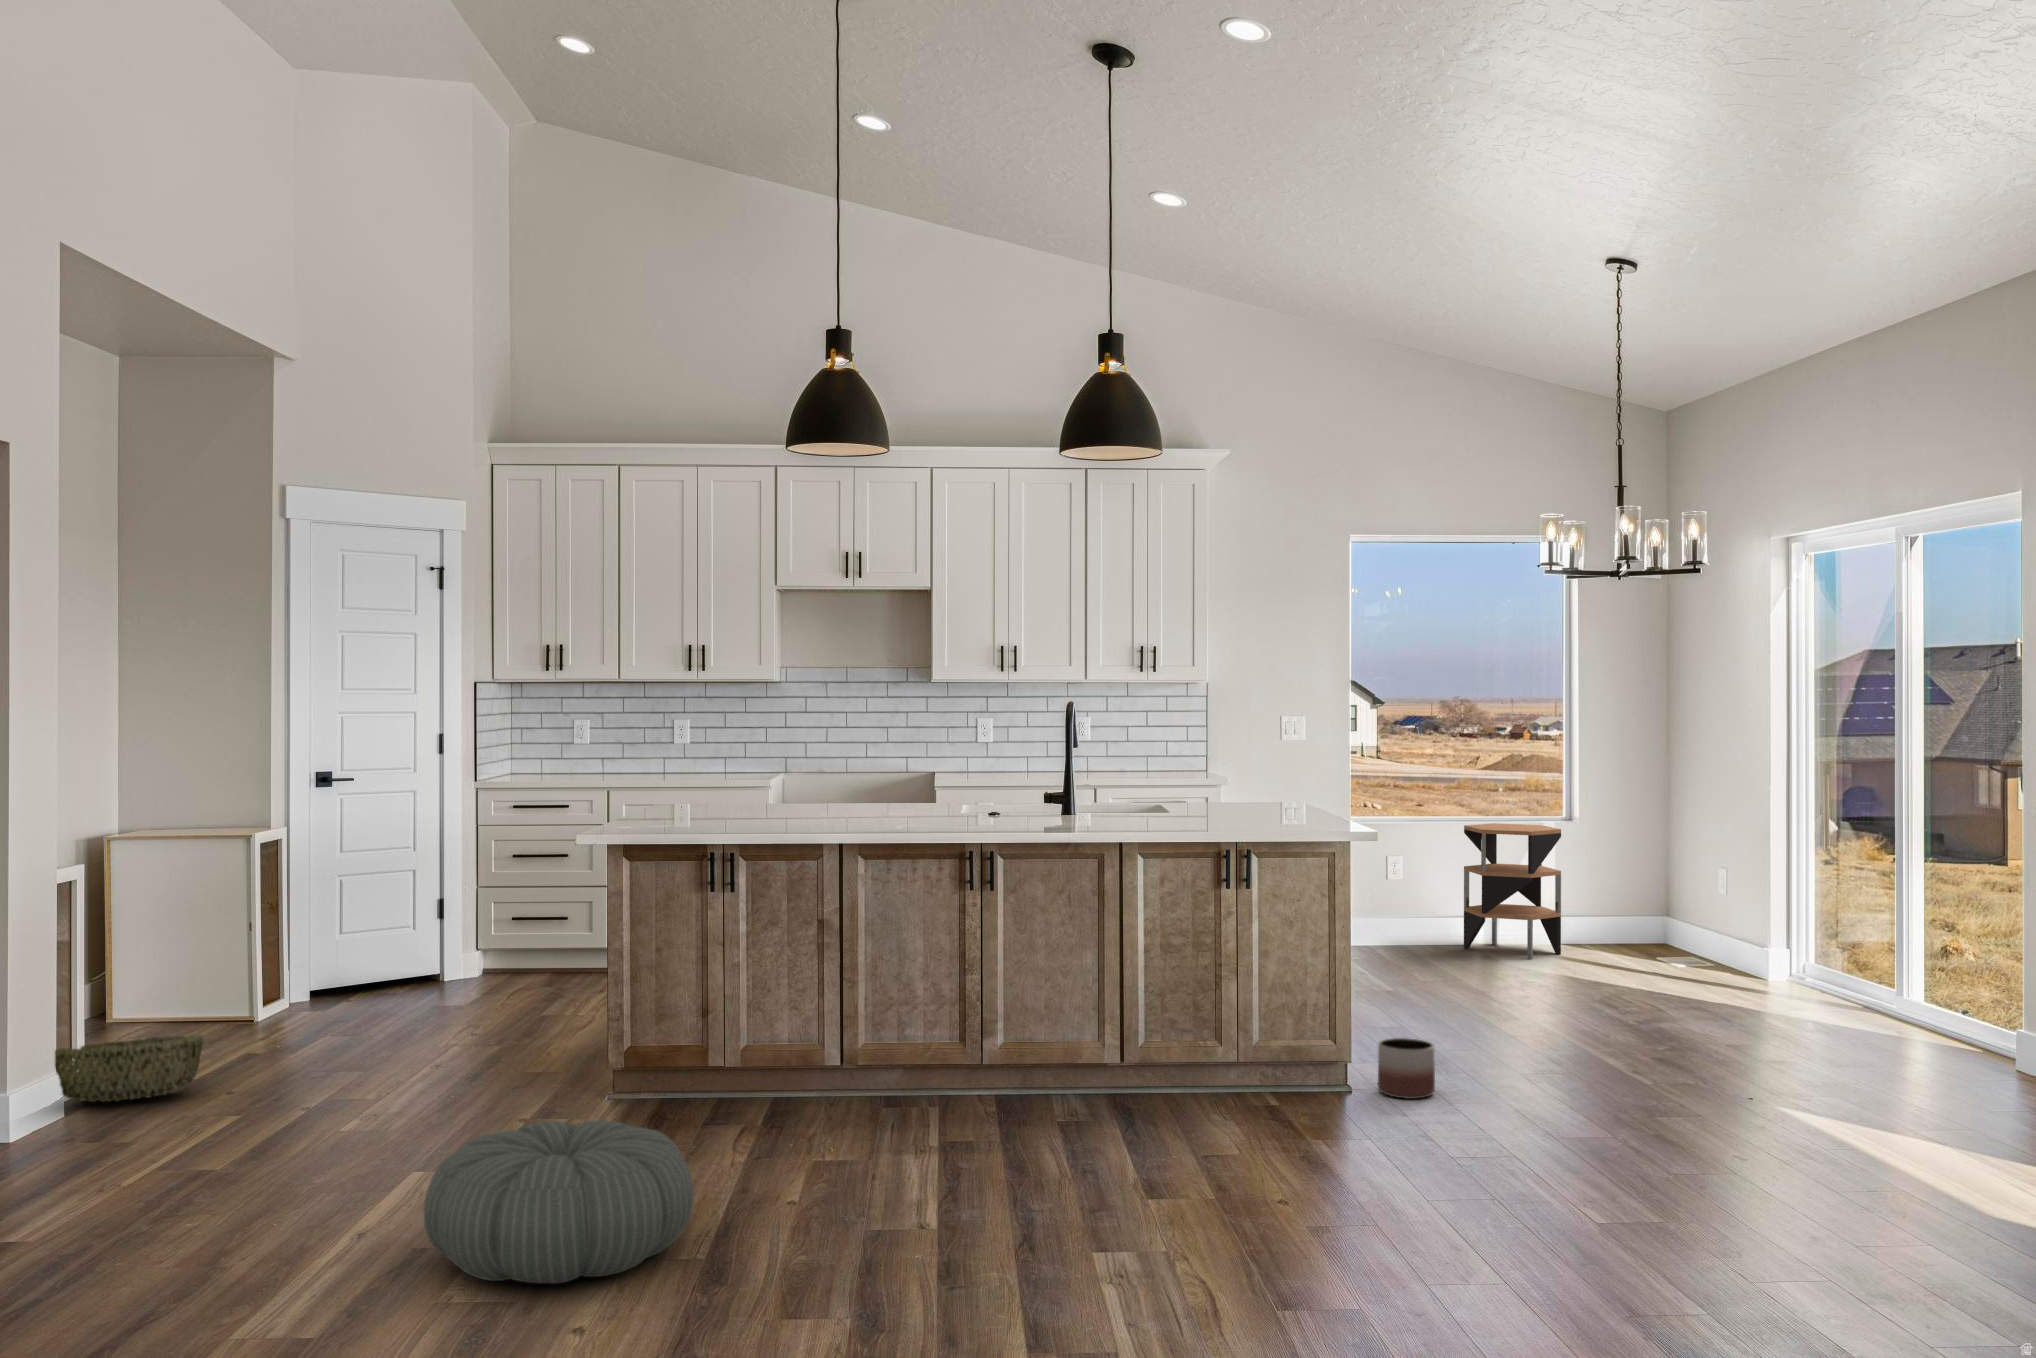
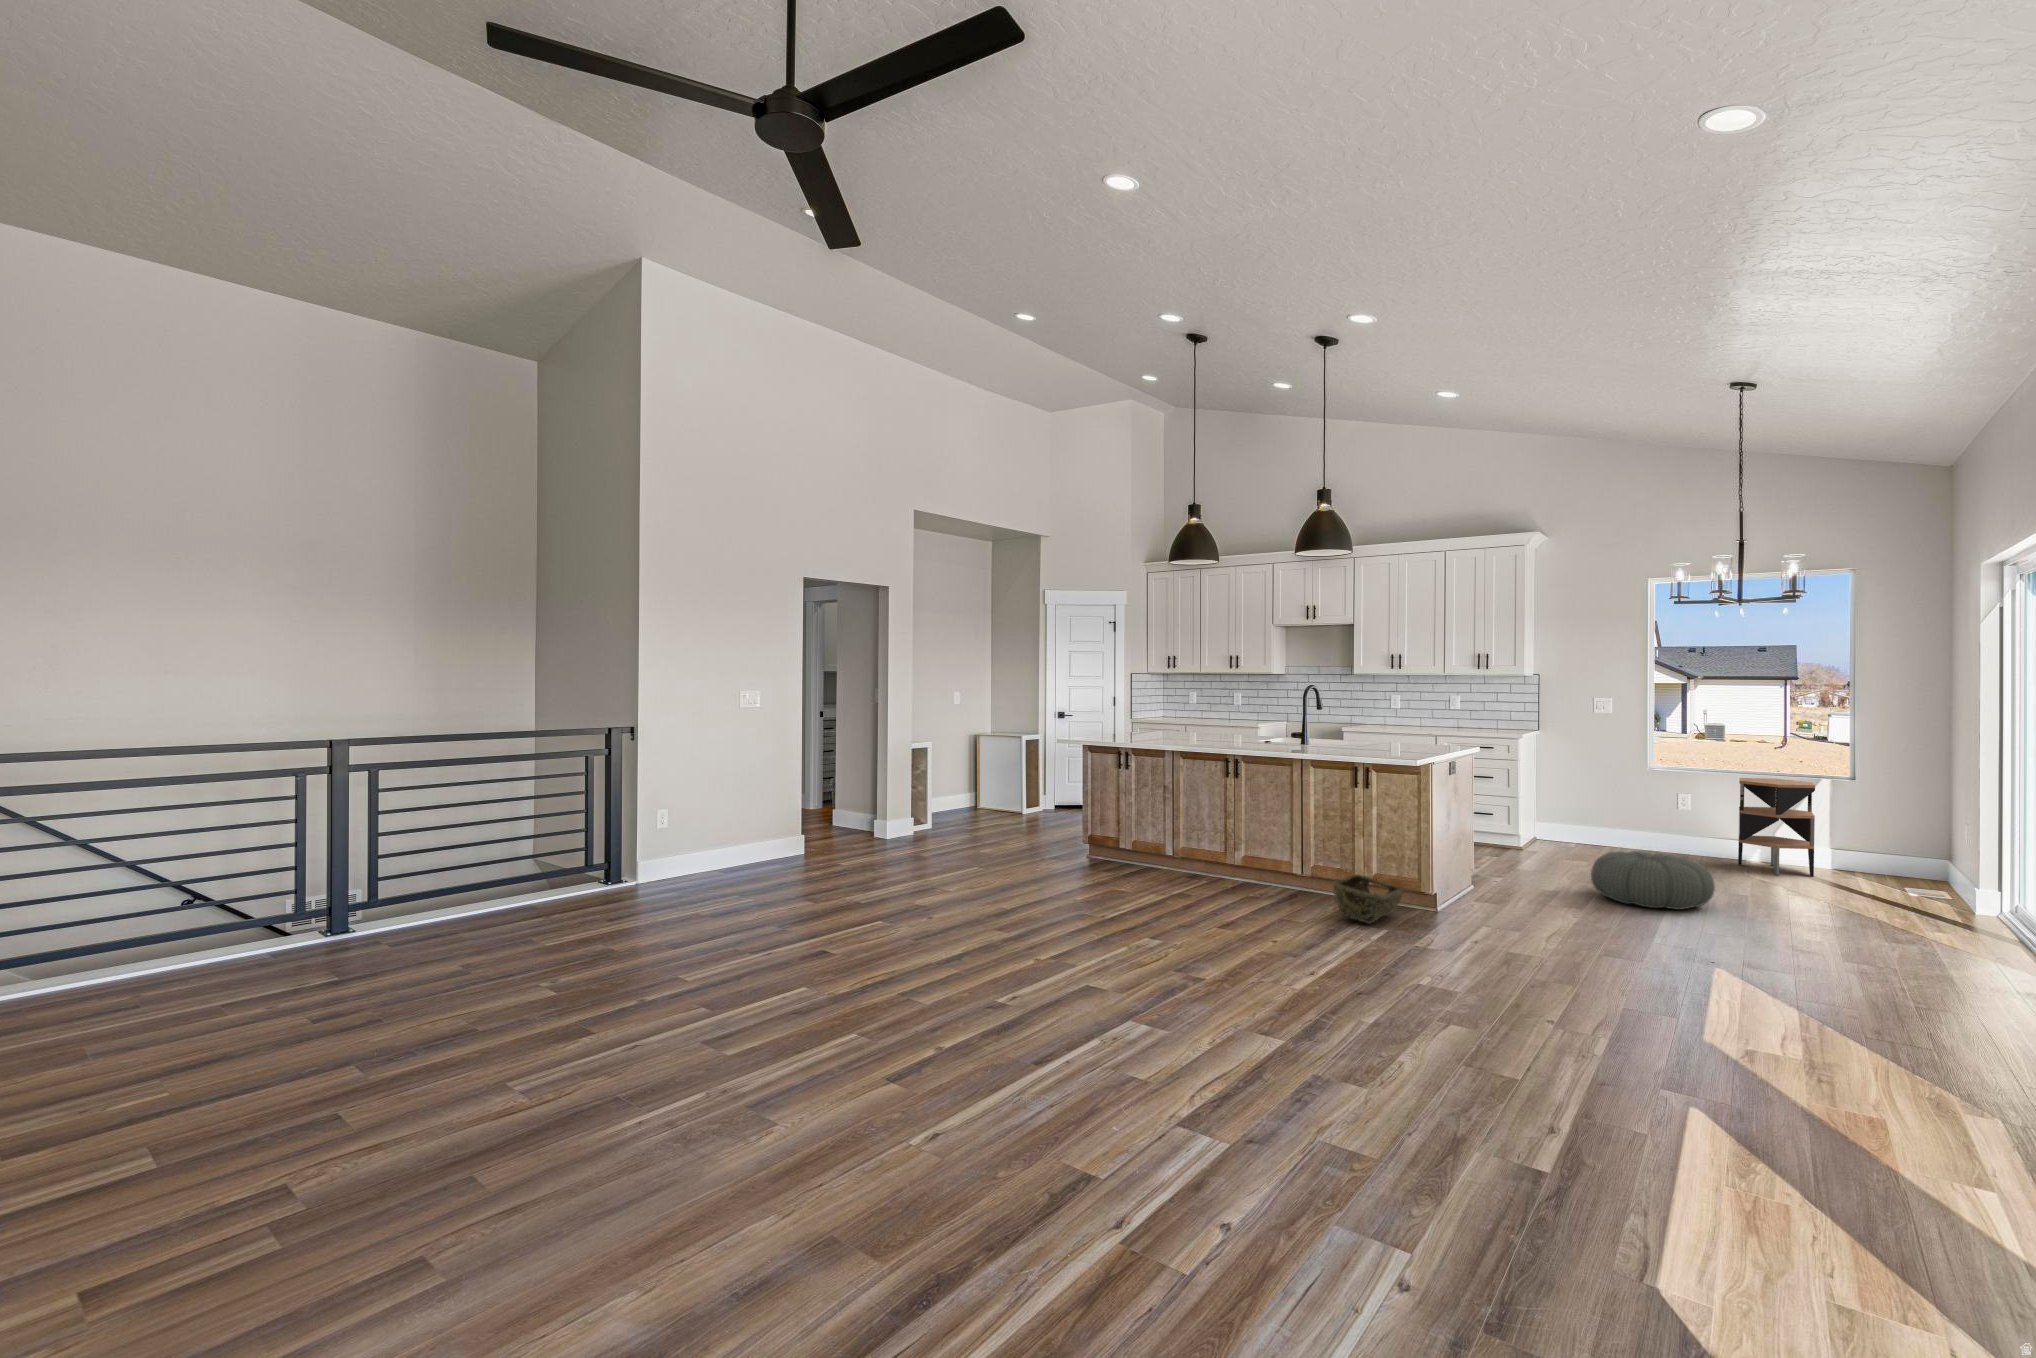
woven basket: present [55,1035,203,1102] -> present [1333,874,1404,924]
planter: present [1378,1038,1435,1099] -> none [1449,884,1485,920]
pouf: present [424,1120,694,1284] -> present [1591,851,1715,910]

